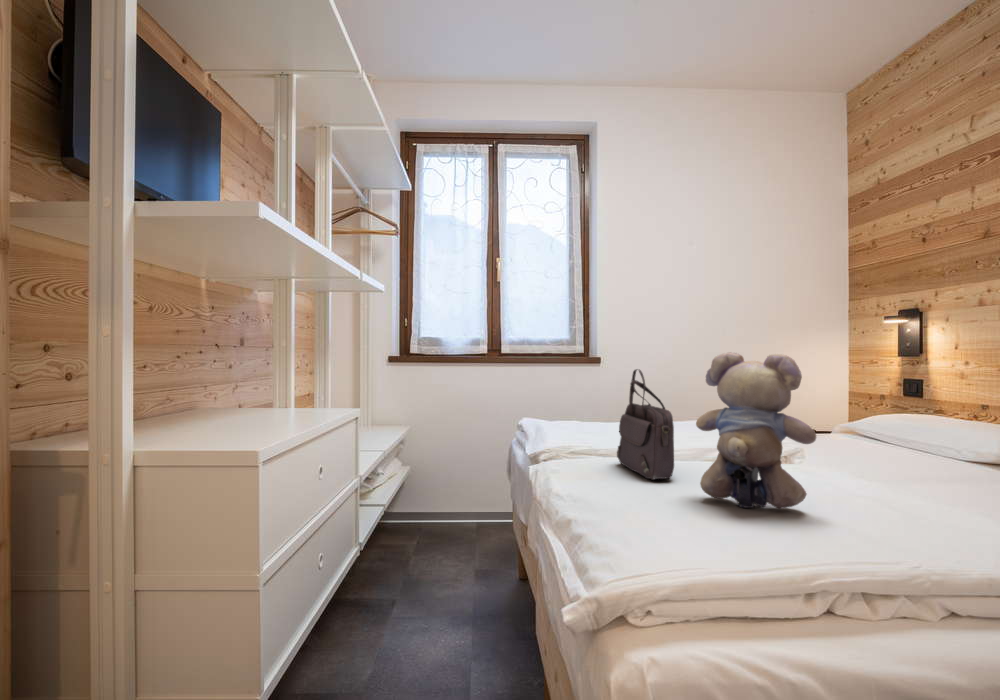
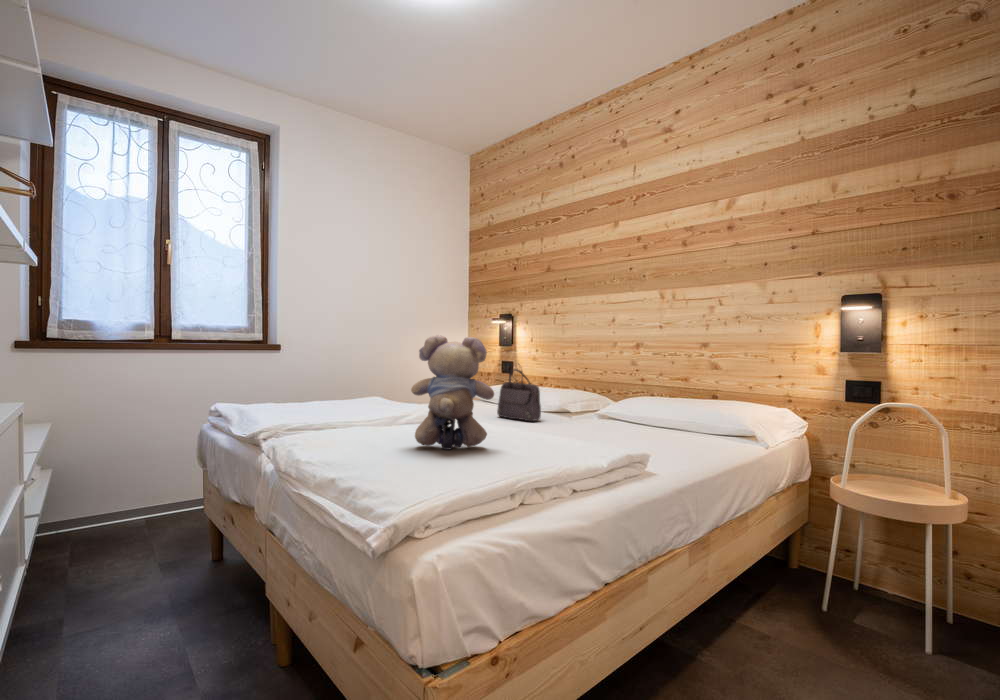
handbag: present [617,369,674,480] -> present [497,368,541,421]

